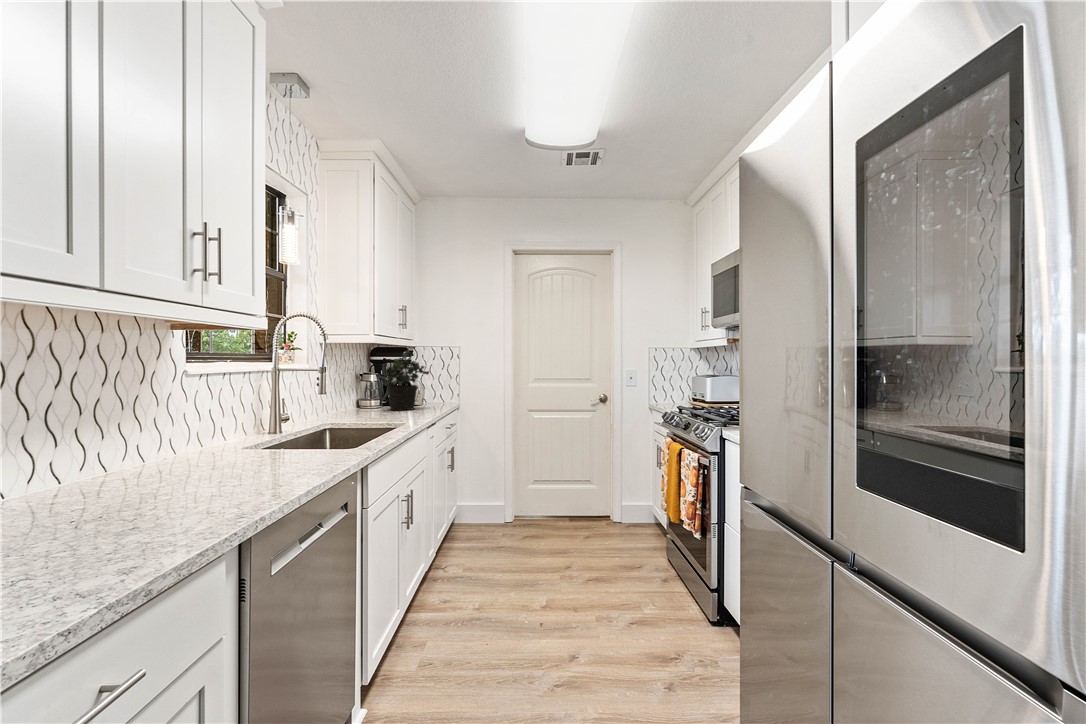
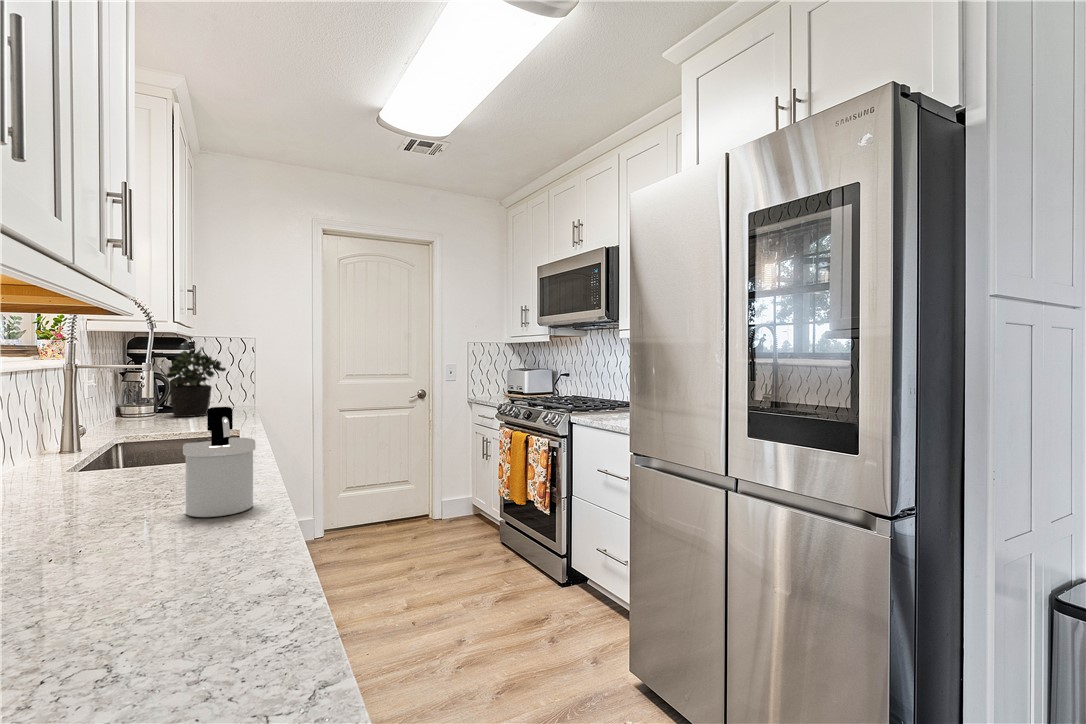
soap dispenser: none [167,409,243,512] -> present [183,407,255,517]

